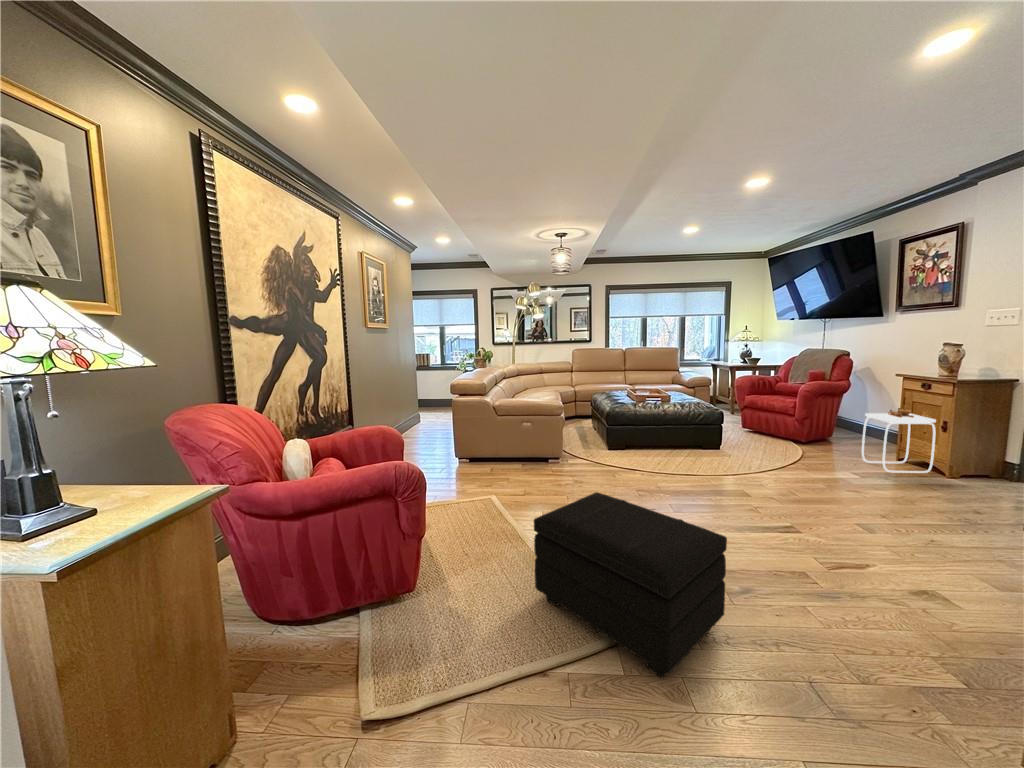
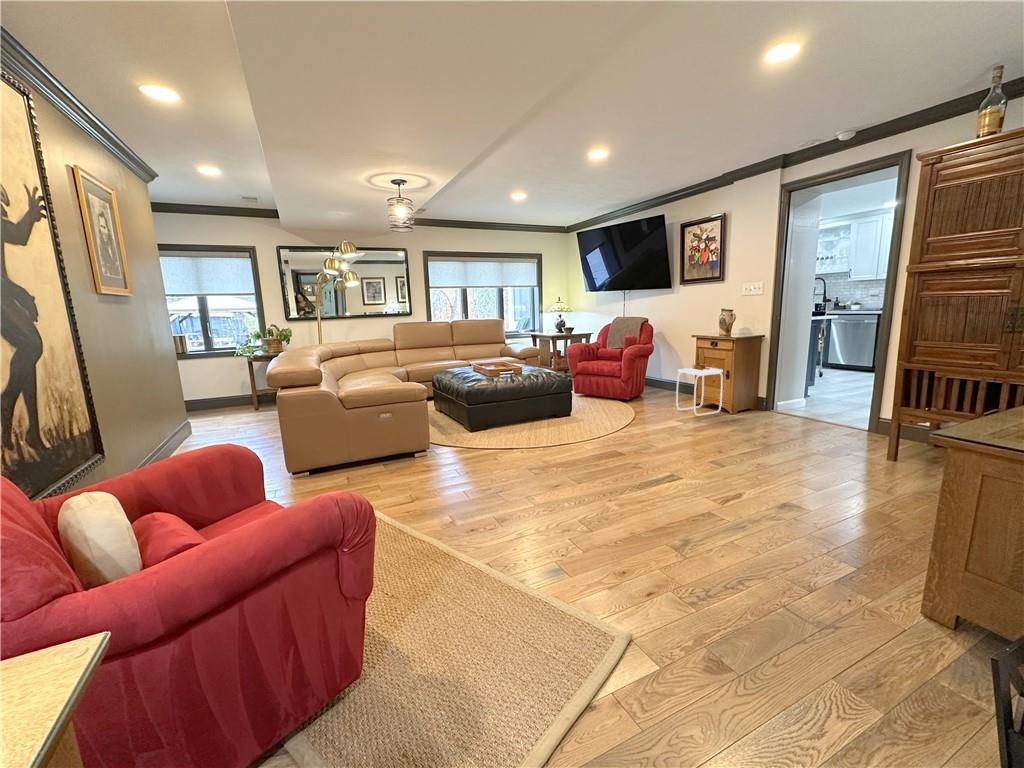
footstool: present [534,492,727,678] -> none [513,479,713,656]

